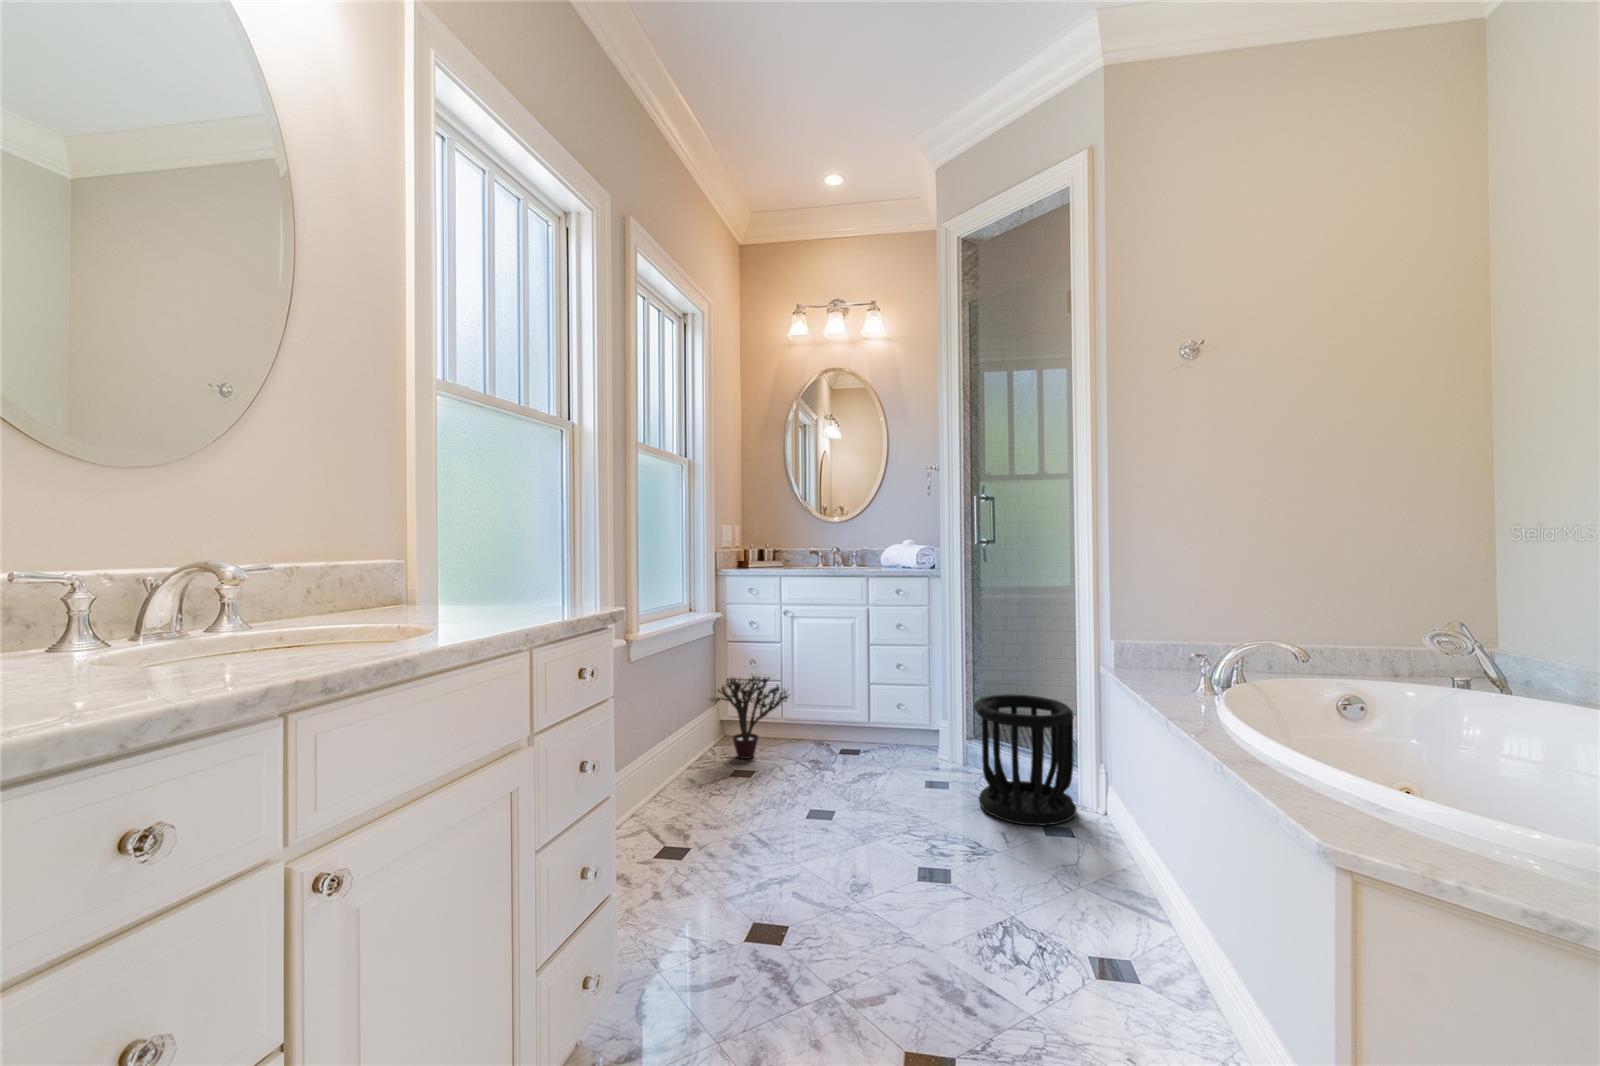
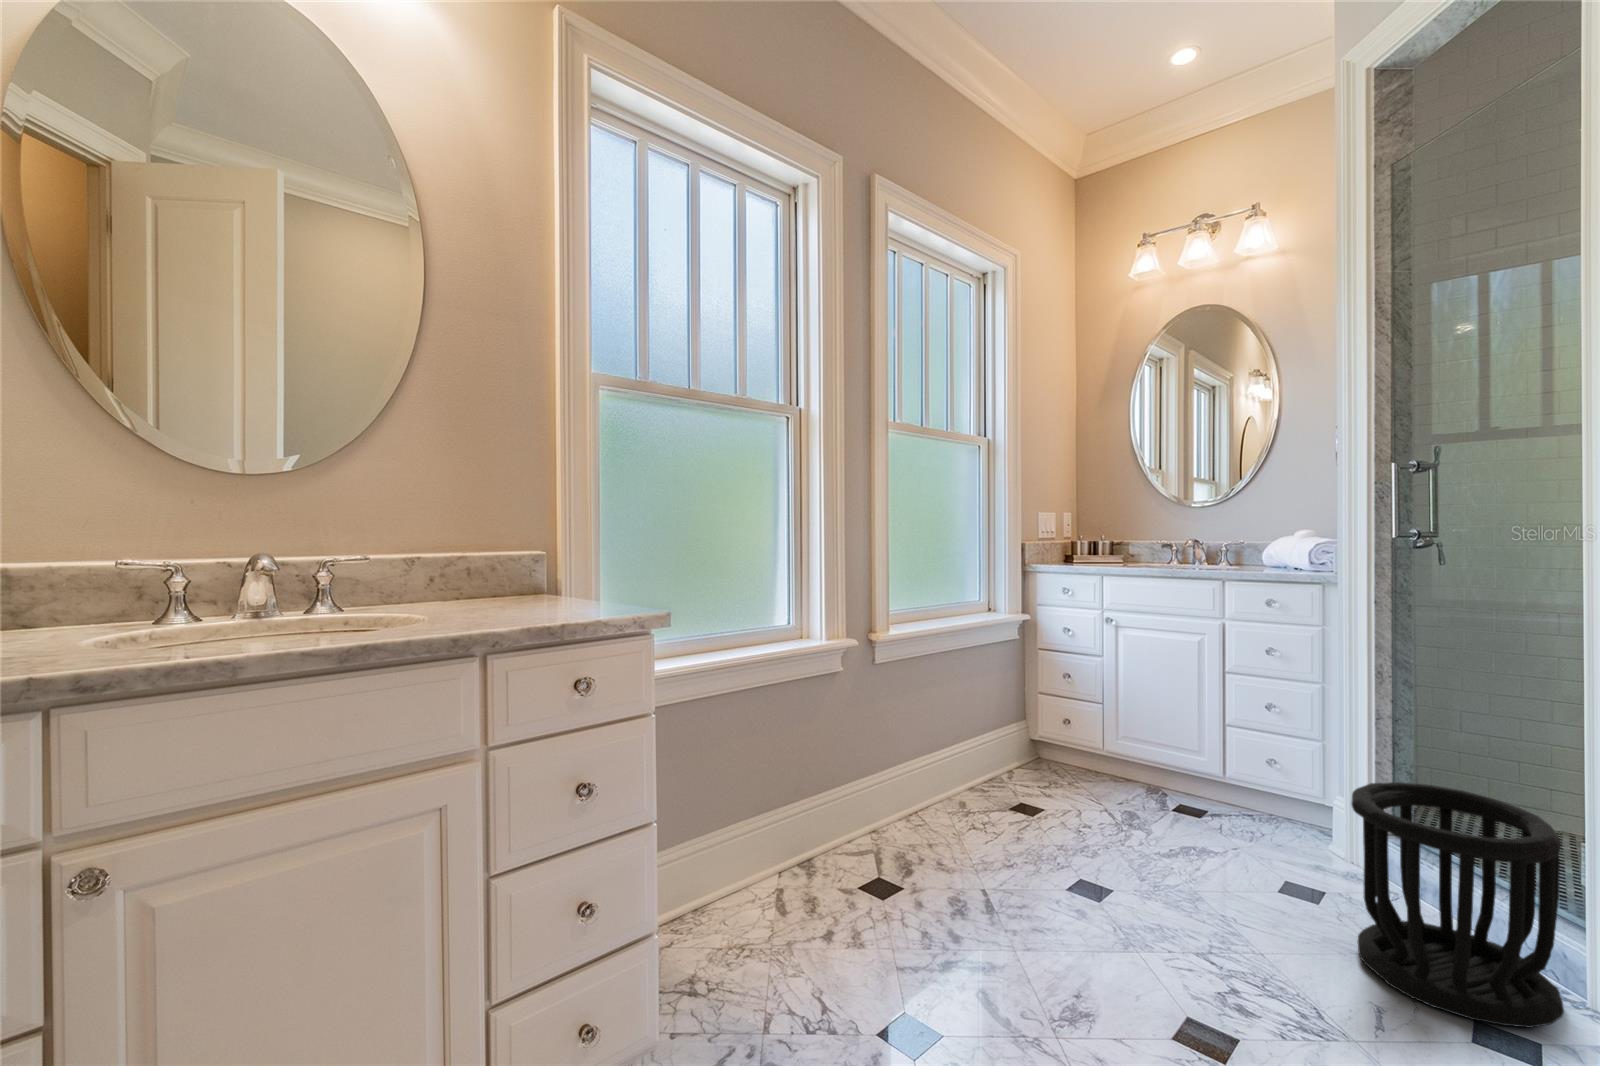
potted plant: present [712,676,788,759] -> none [995,690,1108,795]

